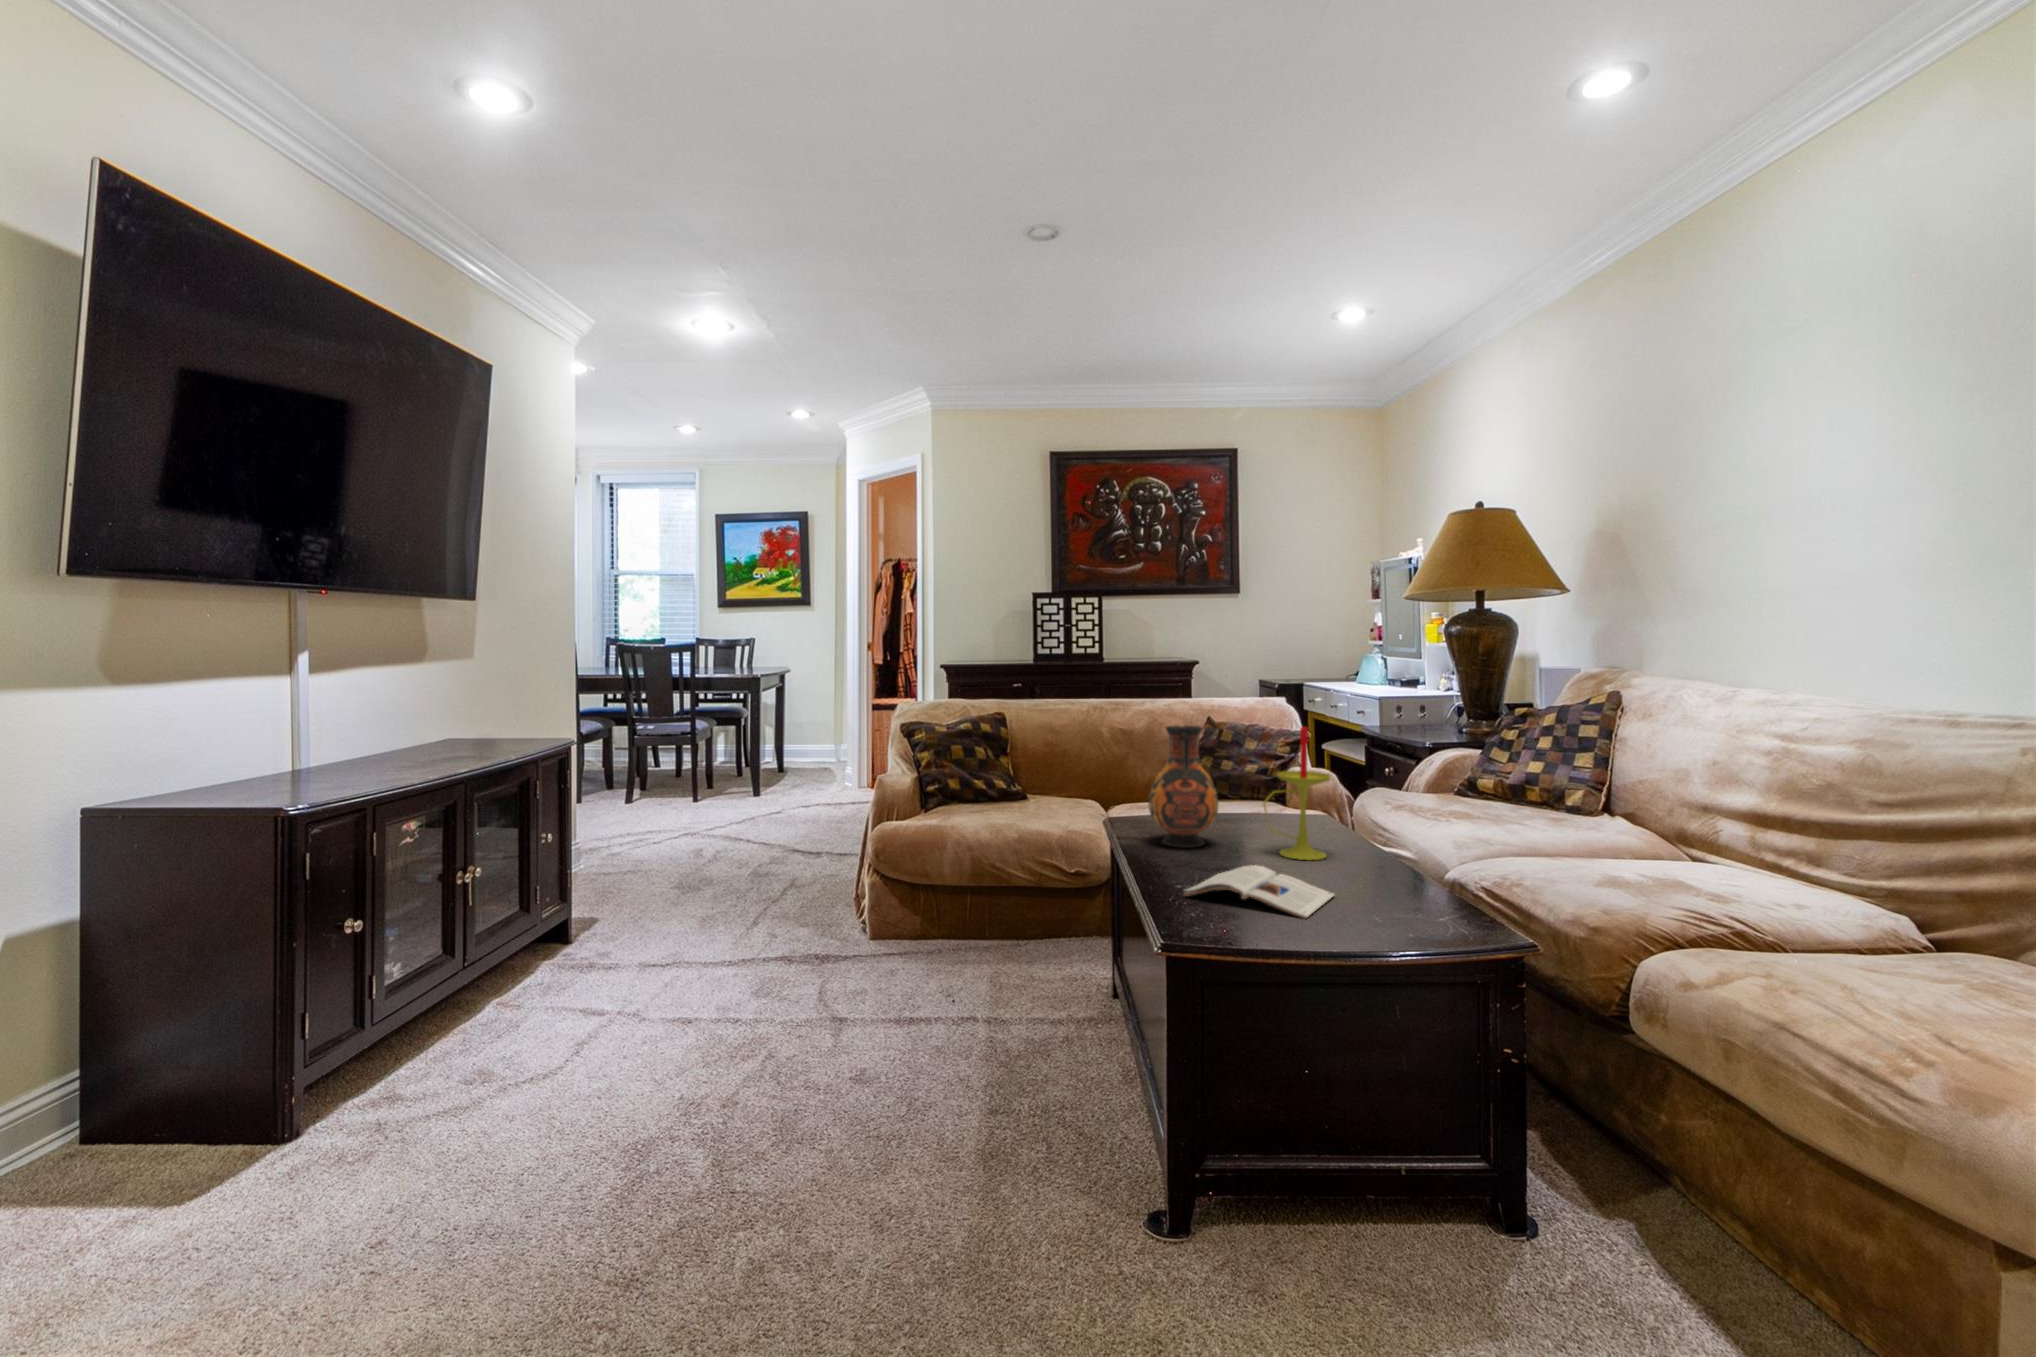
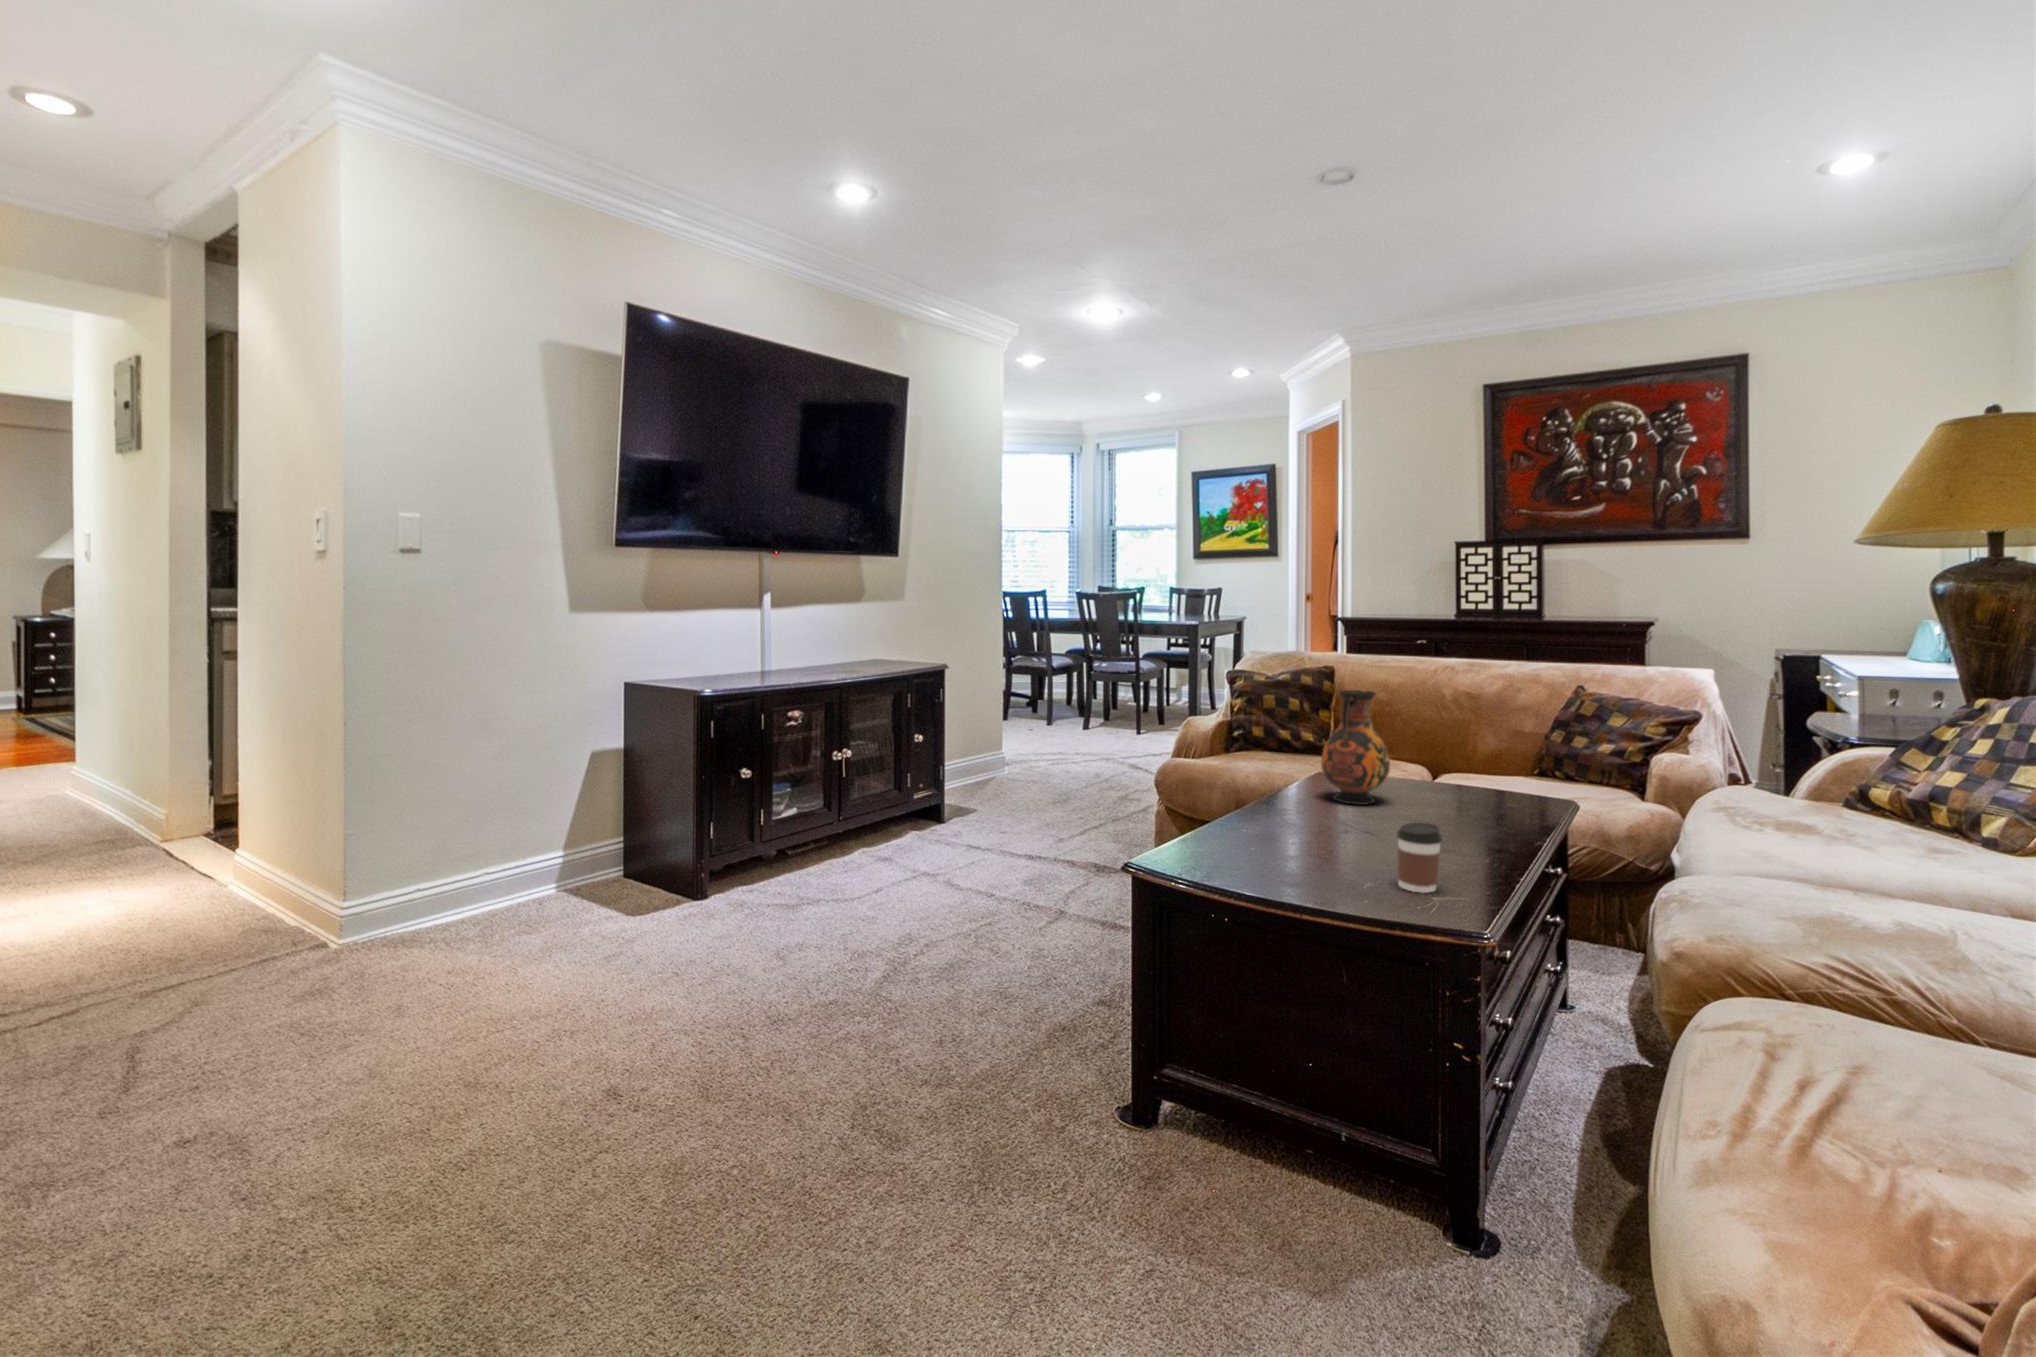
candle: present [1263,727,1330,860] -> none [1411,696,1481,832]
coffee cup: none [1404,853,1452,929] -> present [1397,823,1442,893]
magazine: present [1184,865,1334,918] -> none [1251,819,1387,864]

